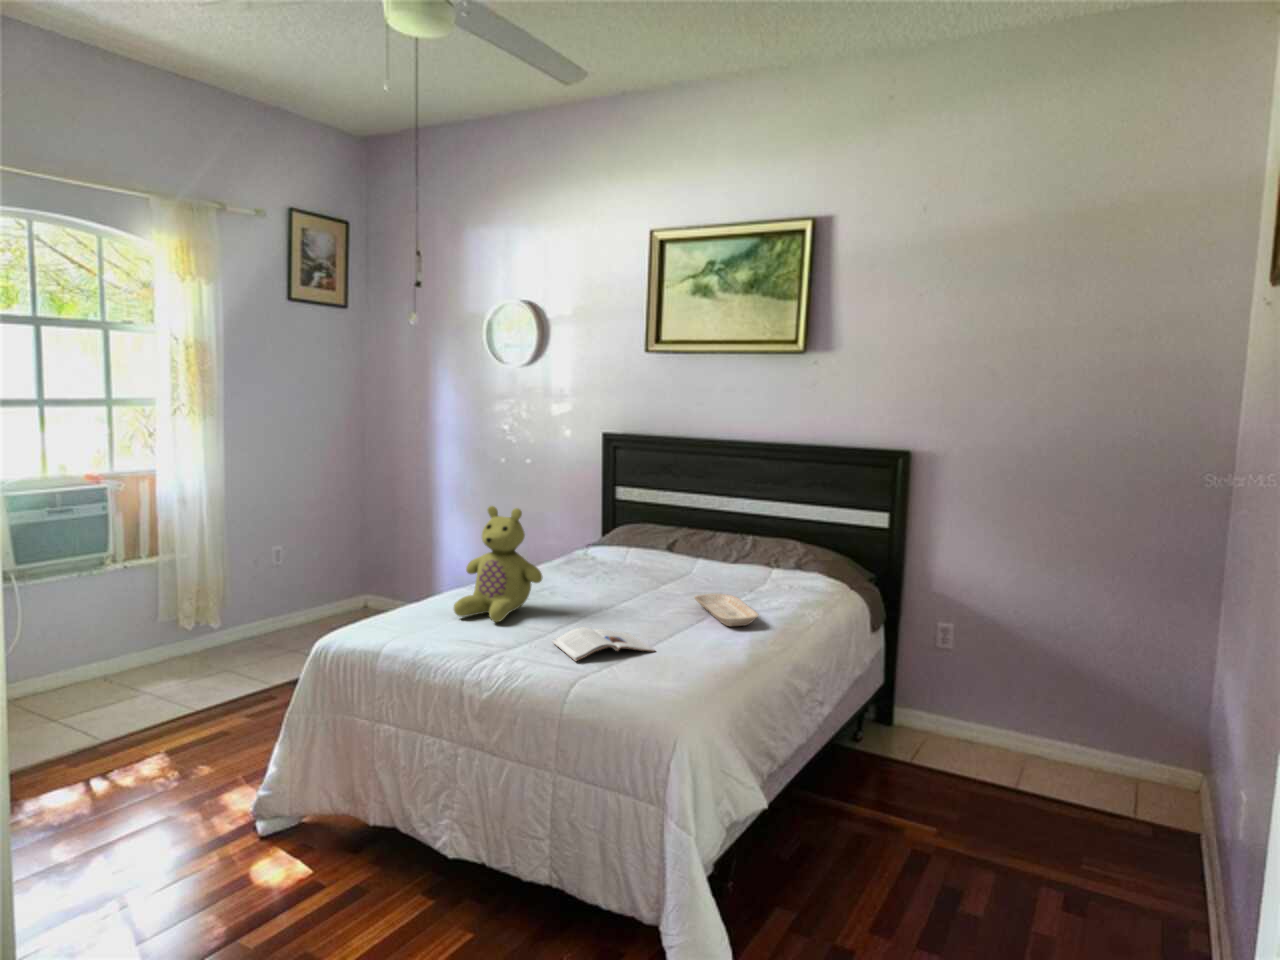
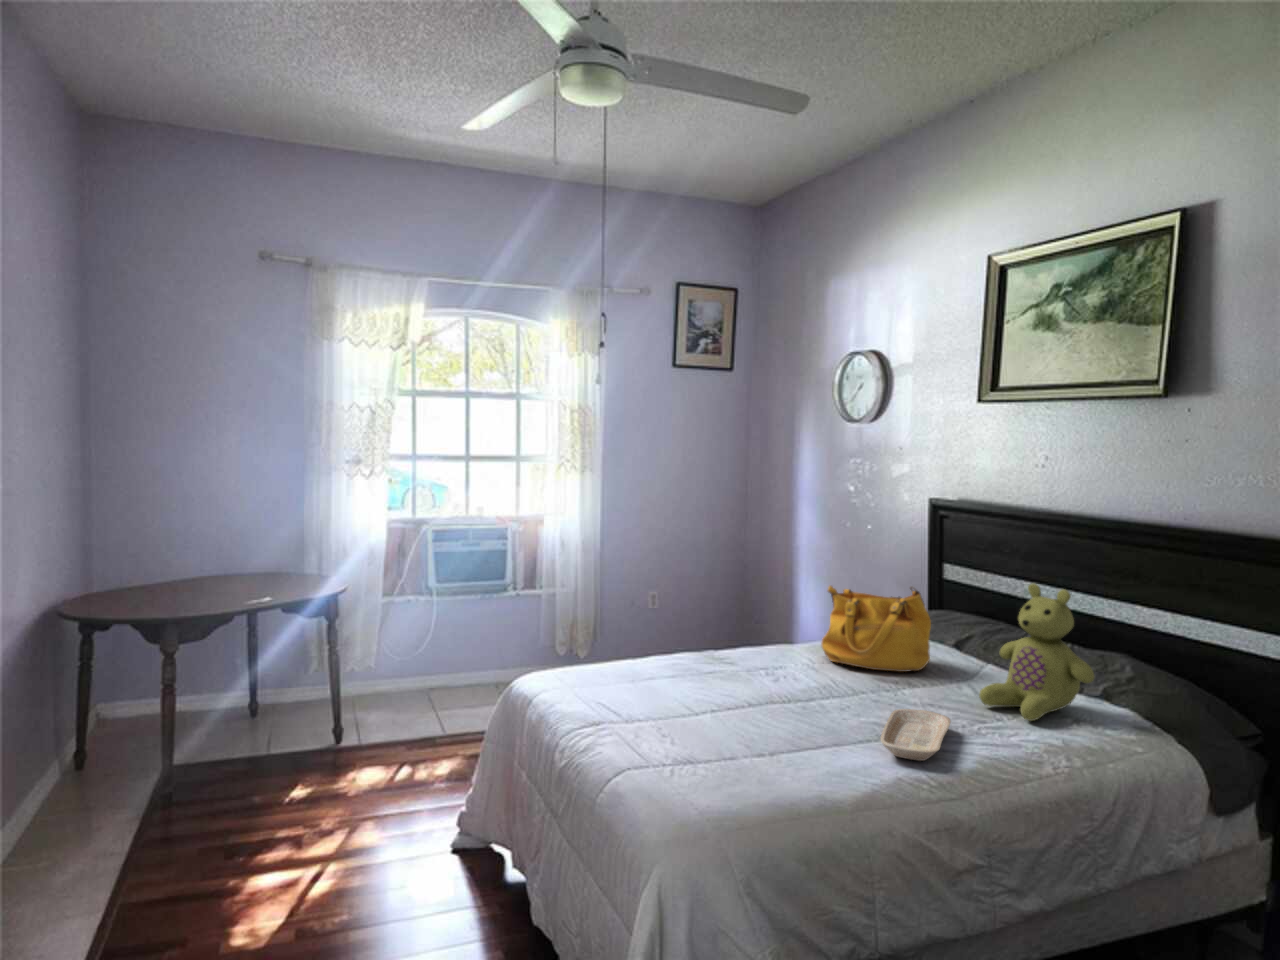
handbag: none [576,504,660,576] -> present [821,586,931,672]
stuffed bear: present [454,506,543,622] -> present [979,583,1094,721]
magazine: present [552,627,655,661] -> none [654,715,764,764]

